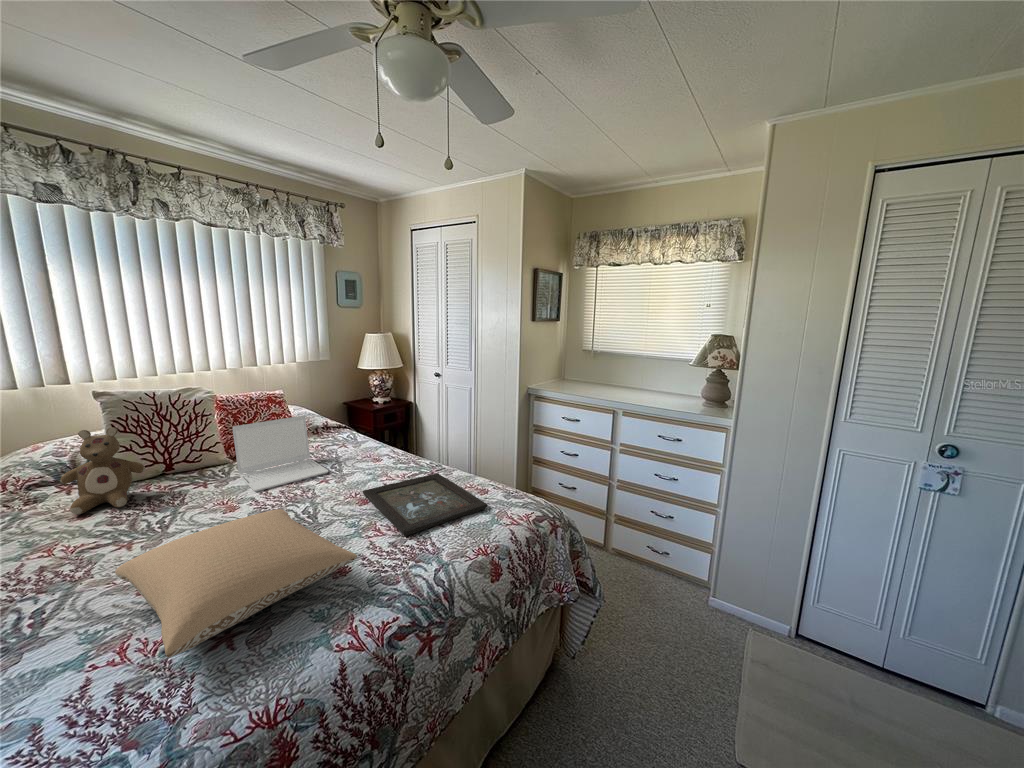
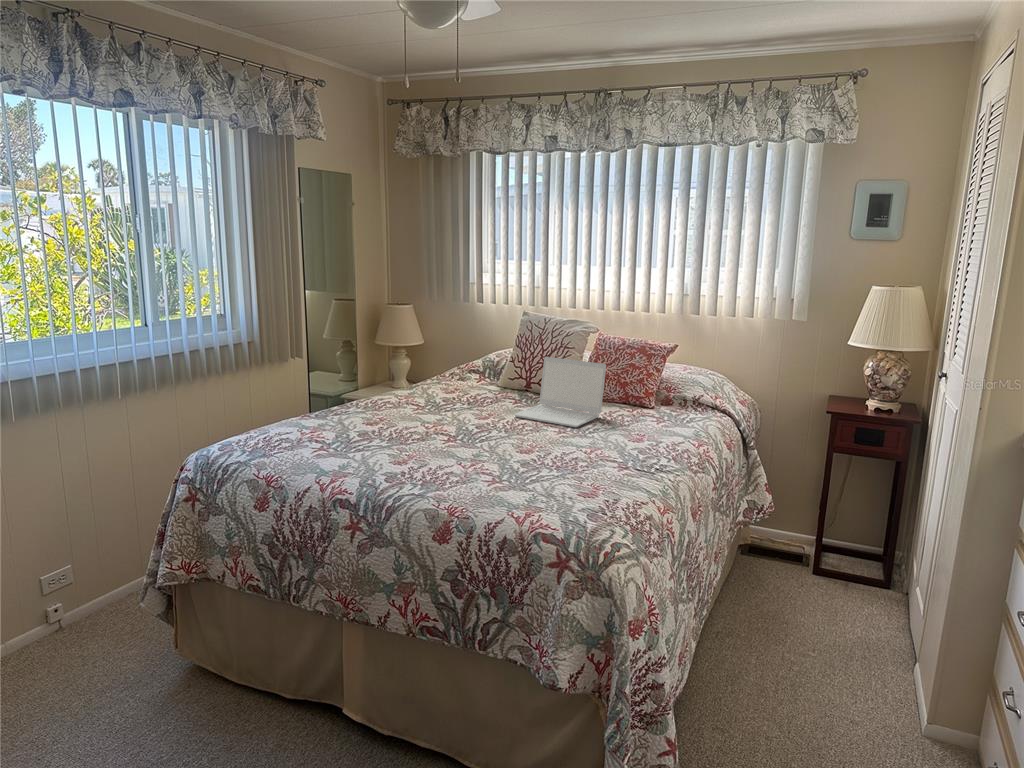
stuffed bear: present [60,427,145,515] -> none [449,334,495,396]
tray: present [362,473,487,536] -> none [459,442,616,499]
pillow: present [115,509,357,657] -> none [284,395,446,450]

